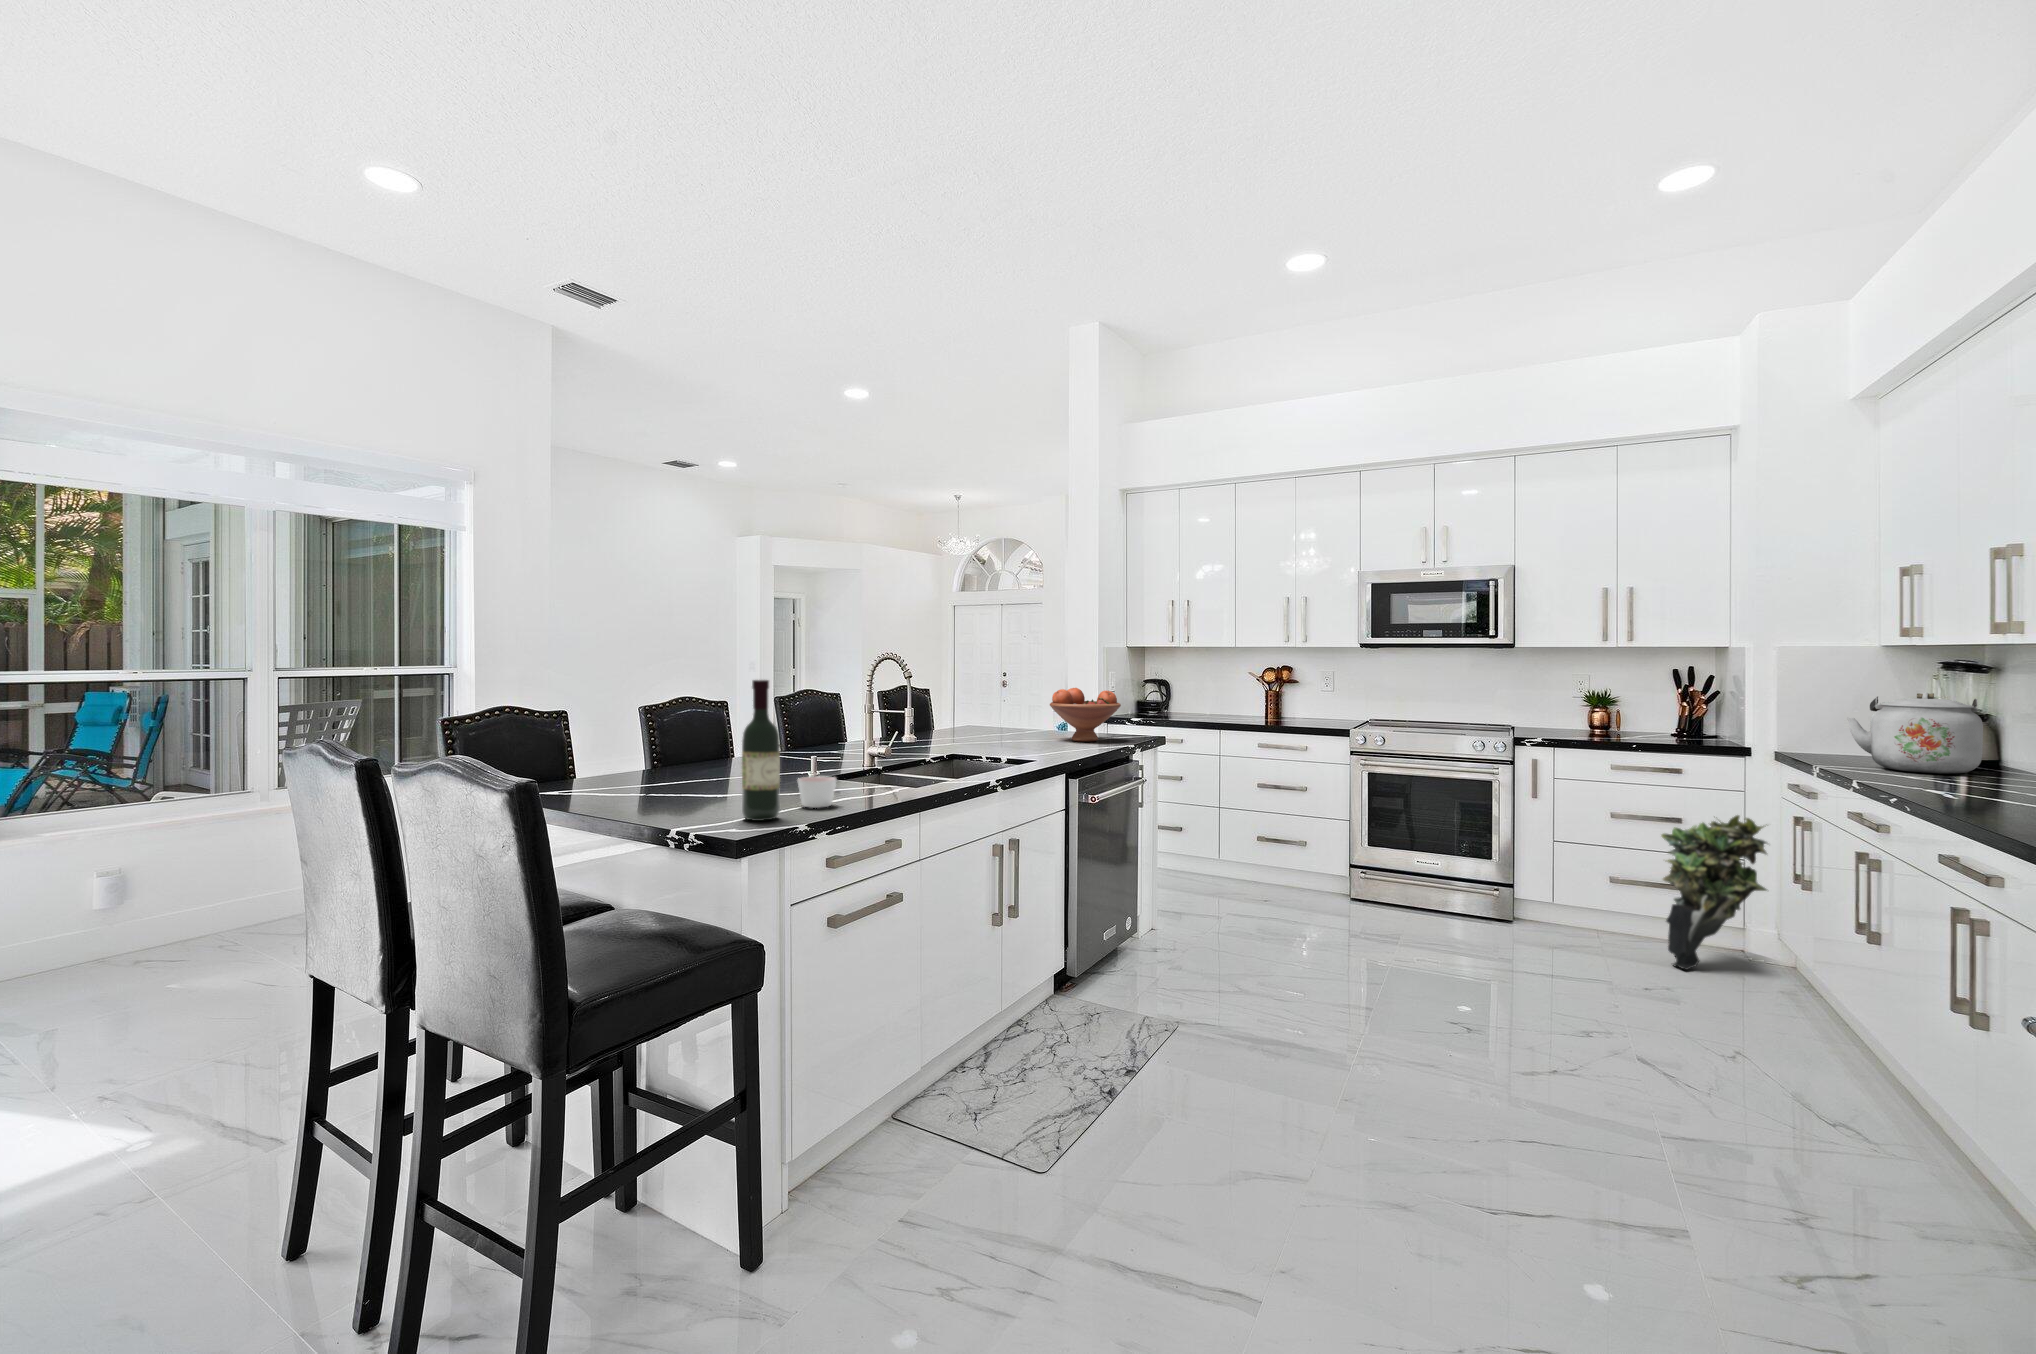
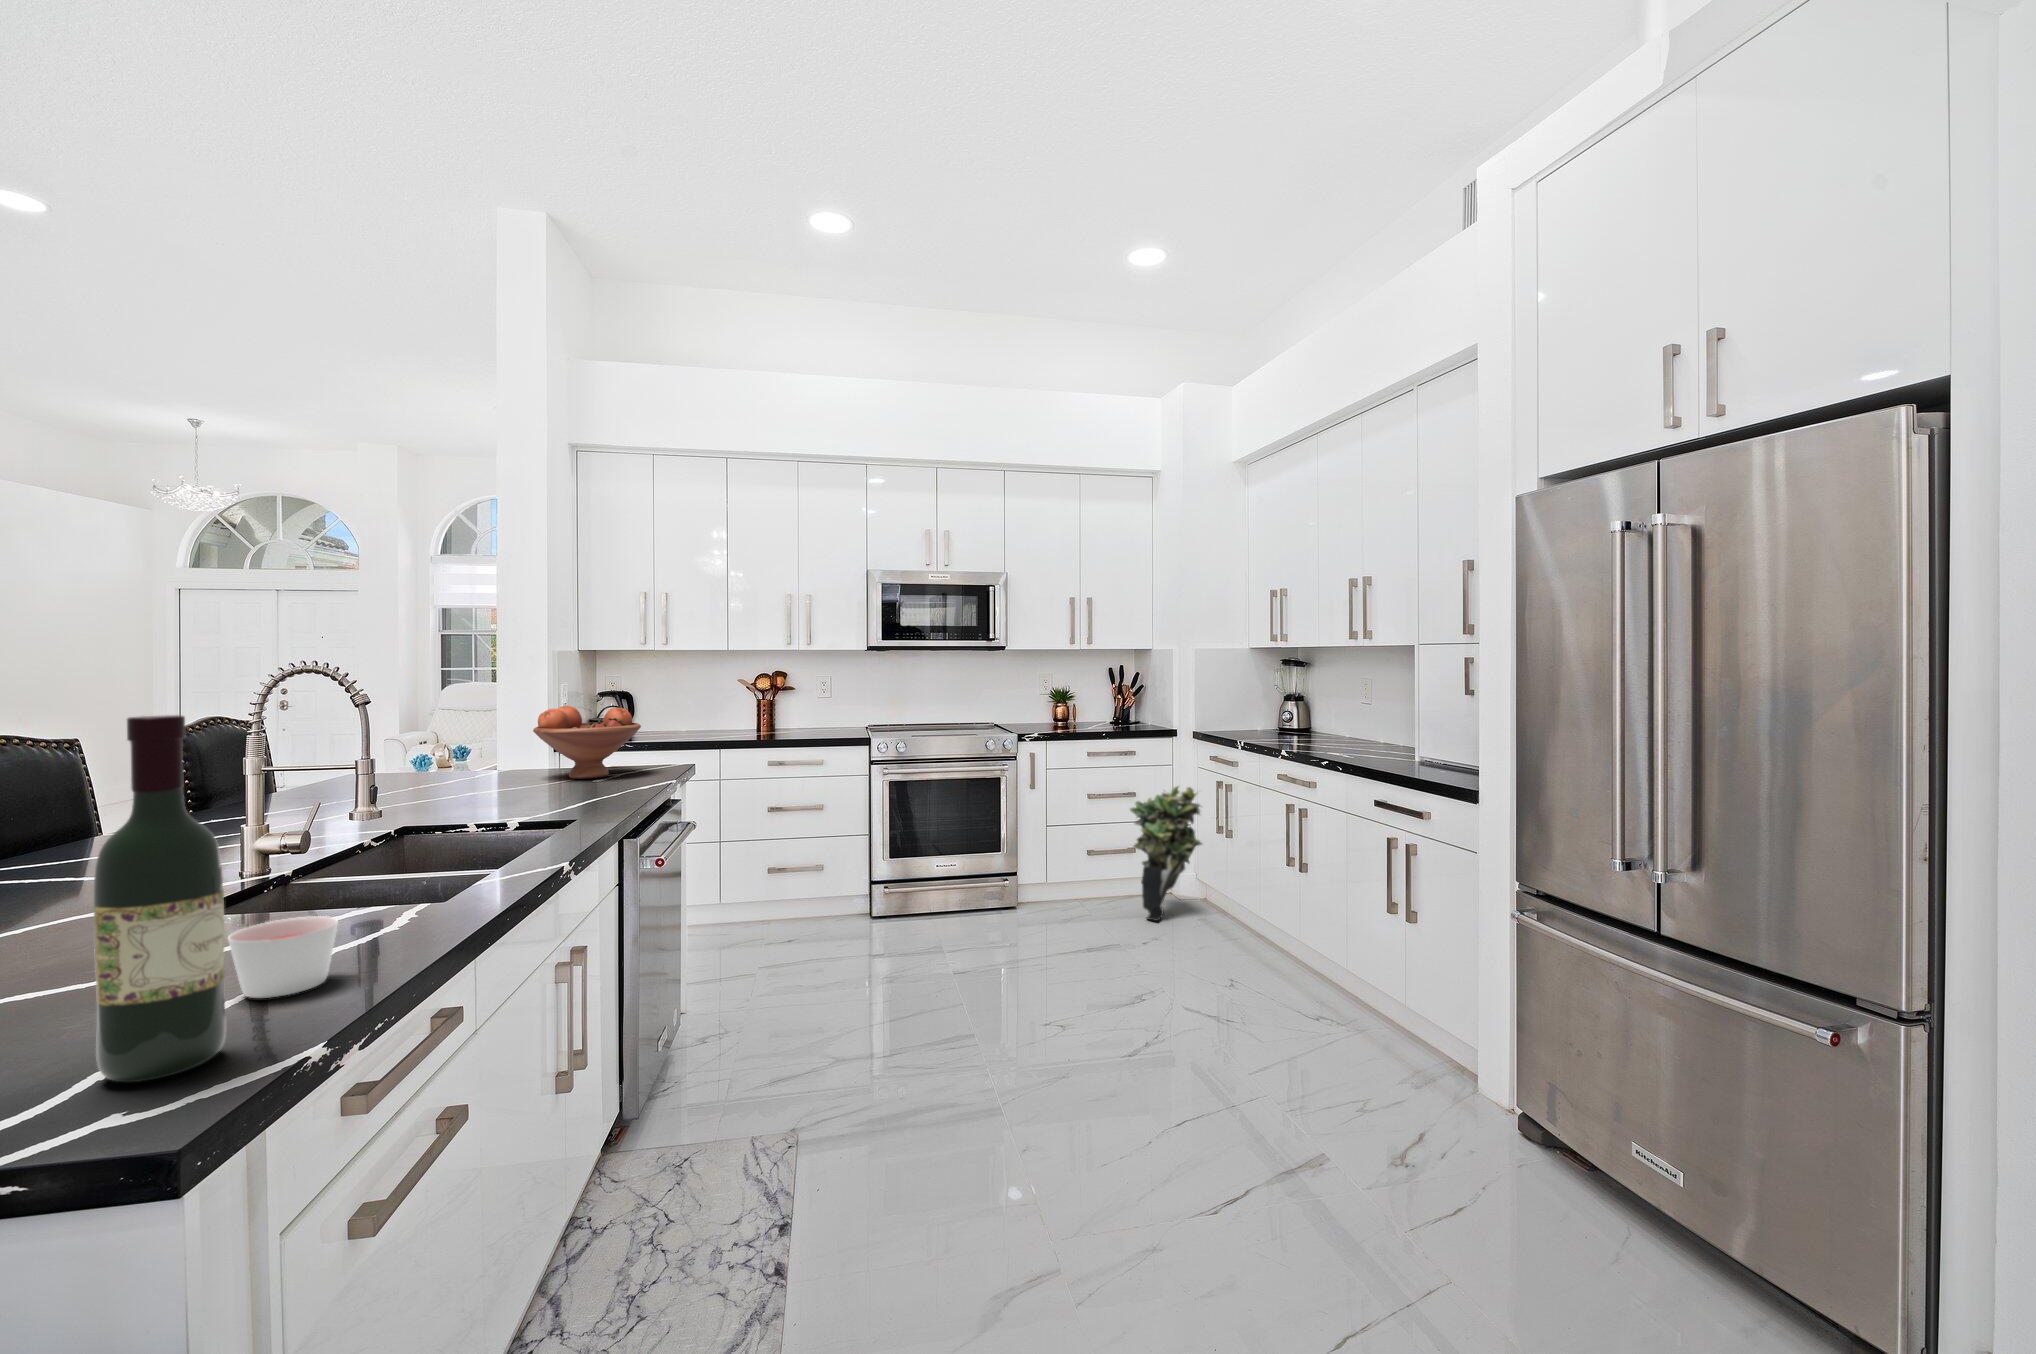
kettle: present [1847,692,1983,774] -> none [1269,680,1343,740]

